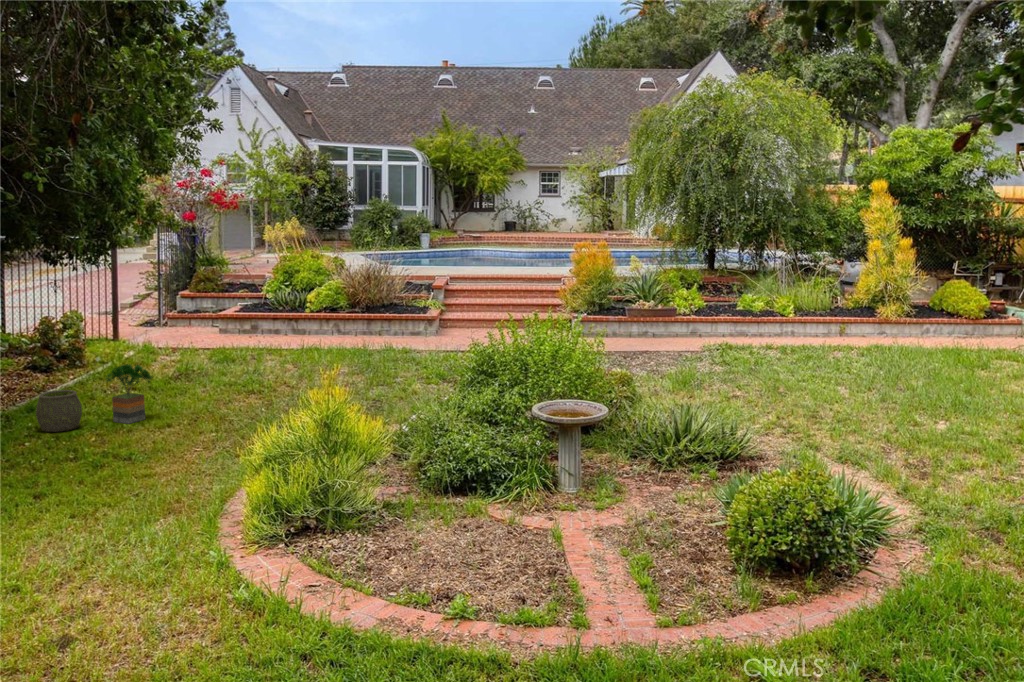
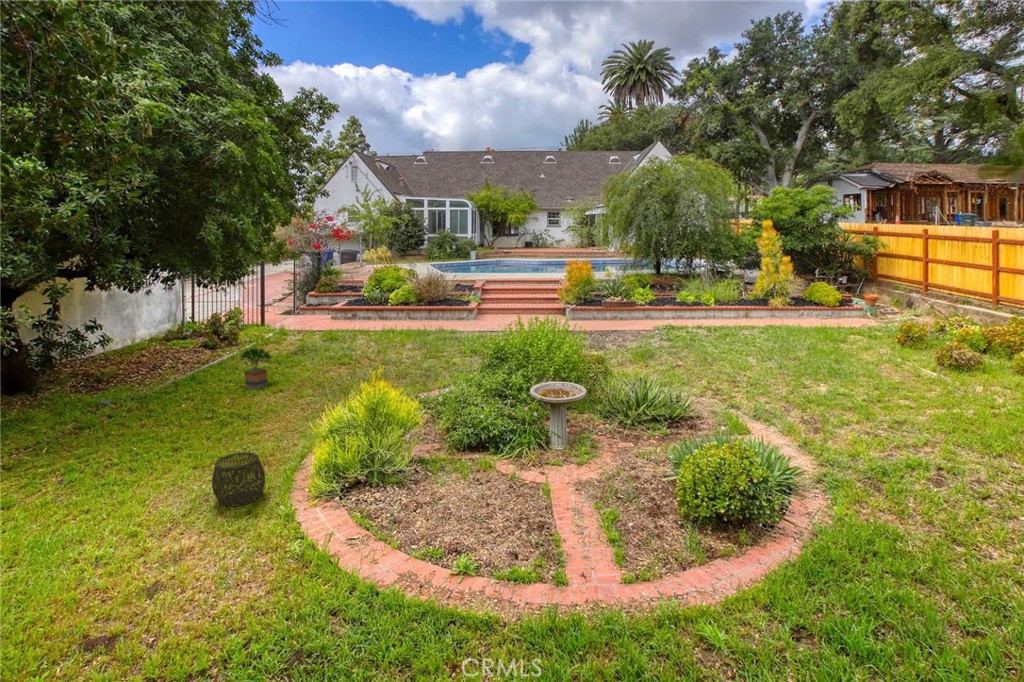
woven basket: present [36,390,82,432] -> present [212,452,266,507]

